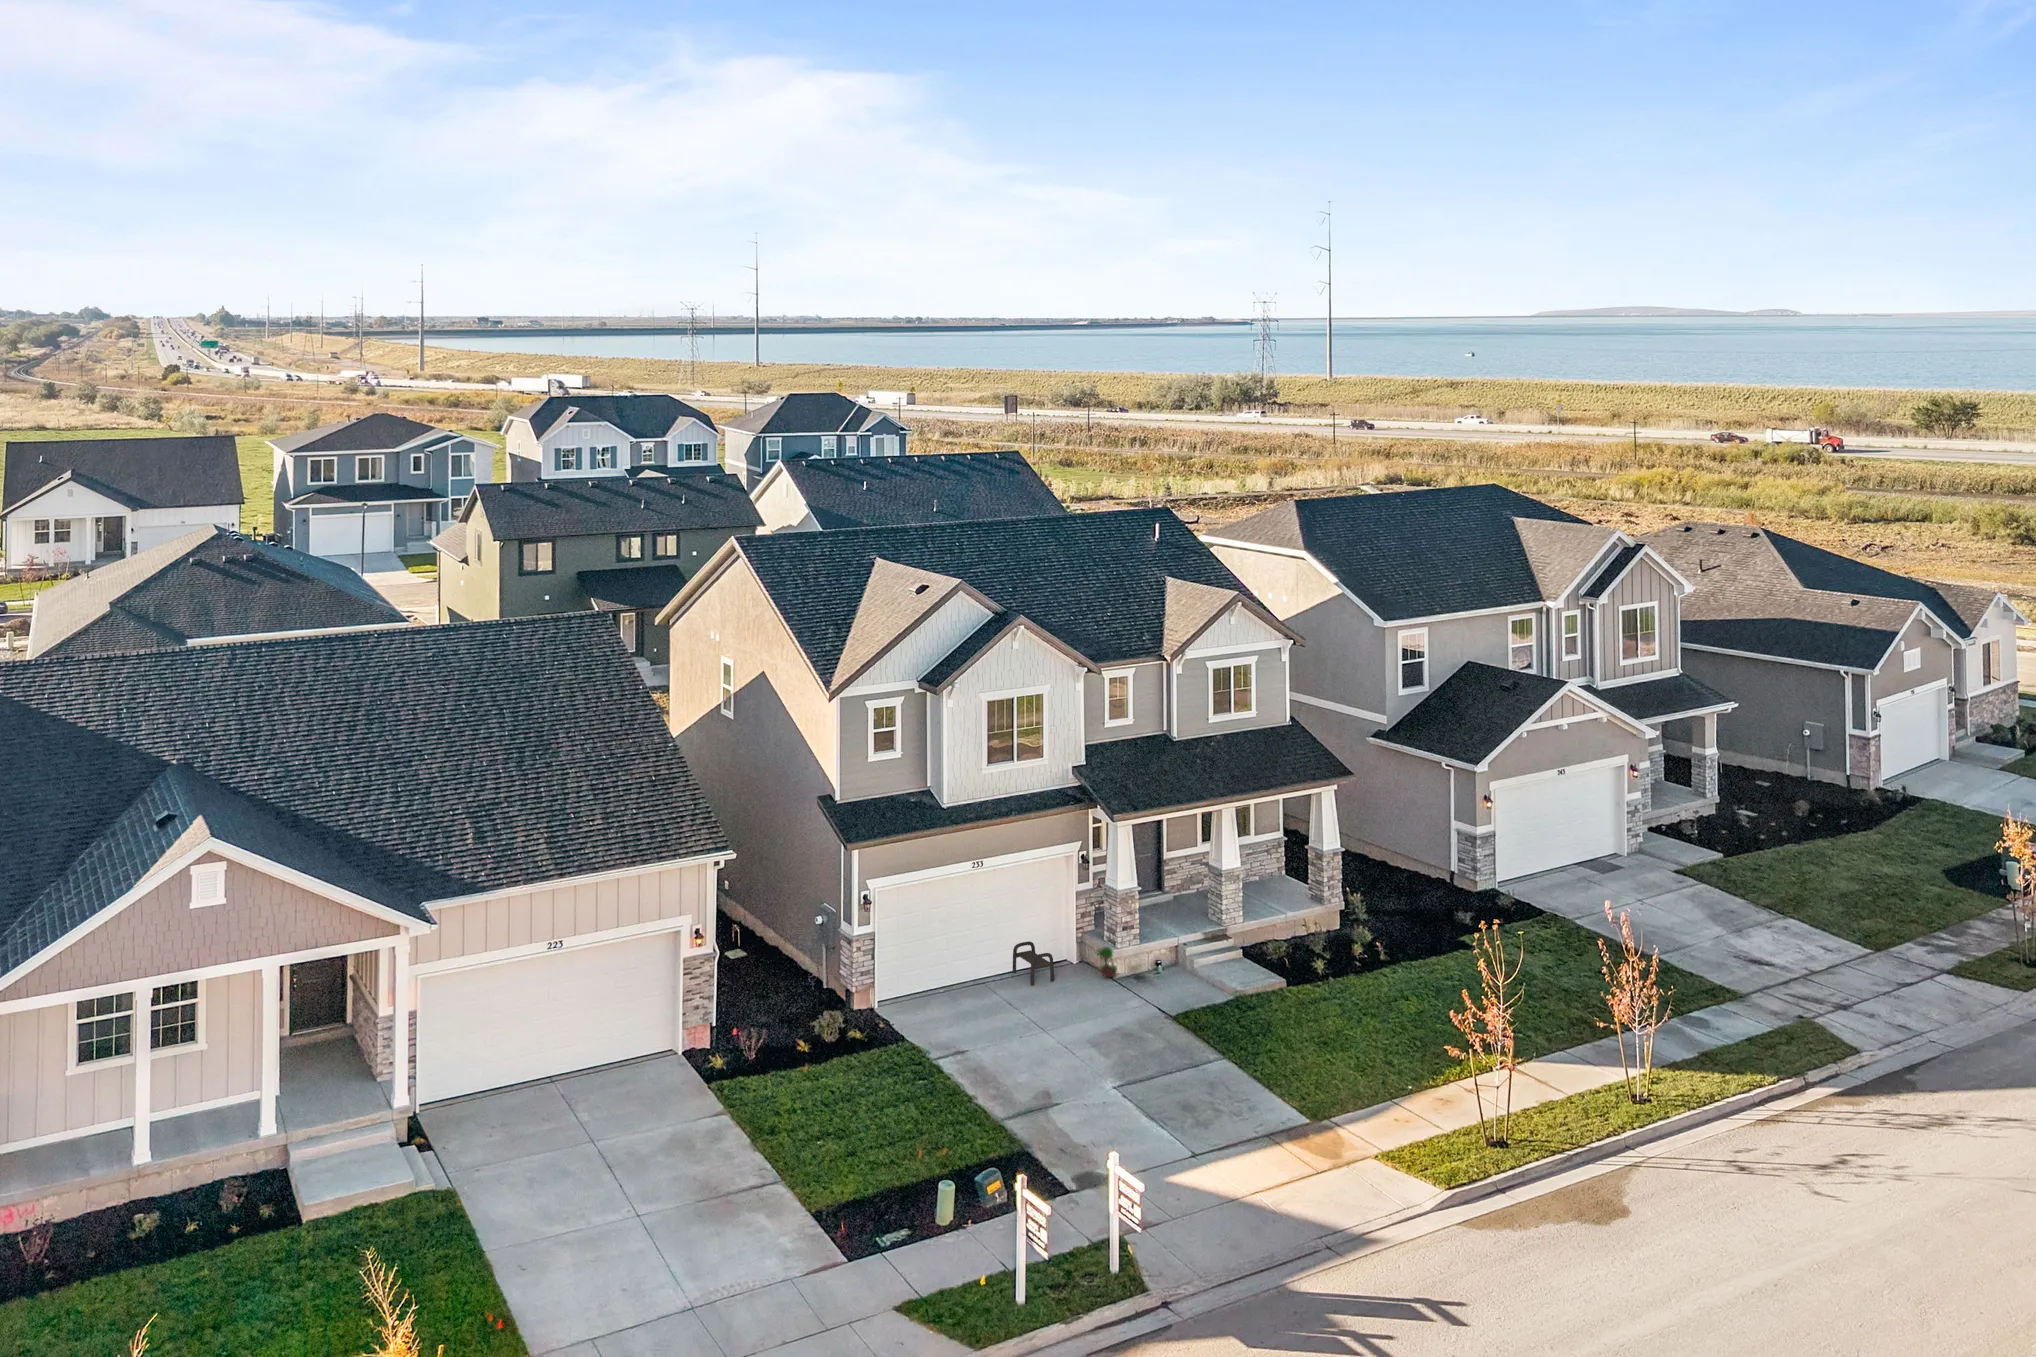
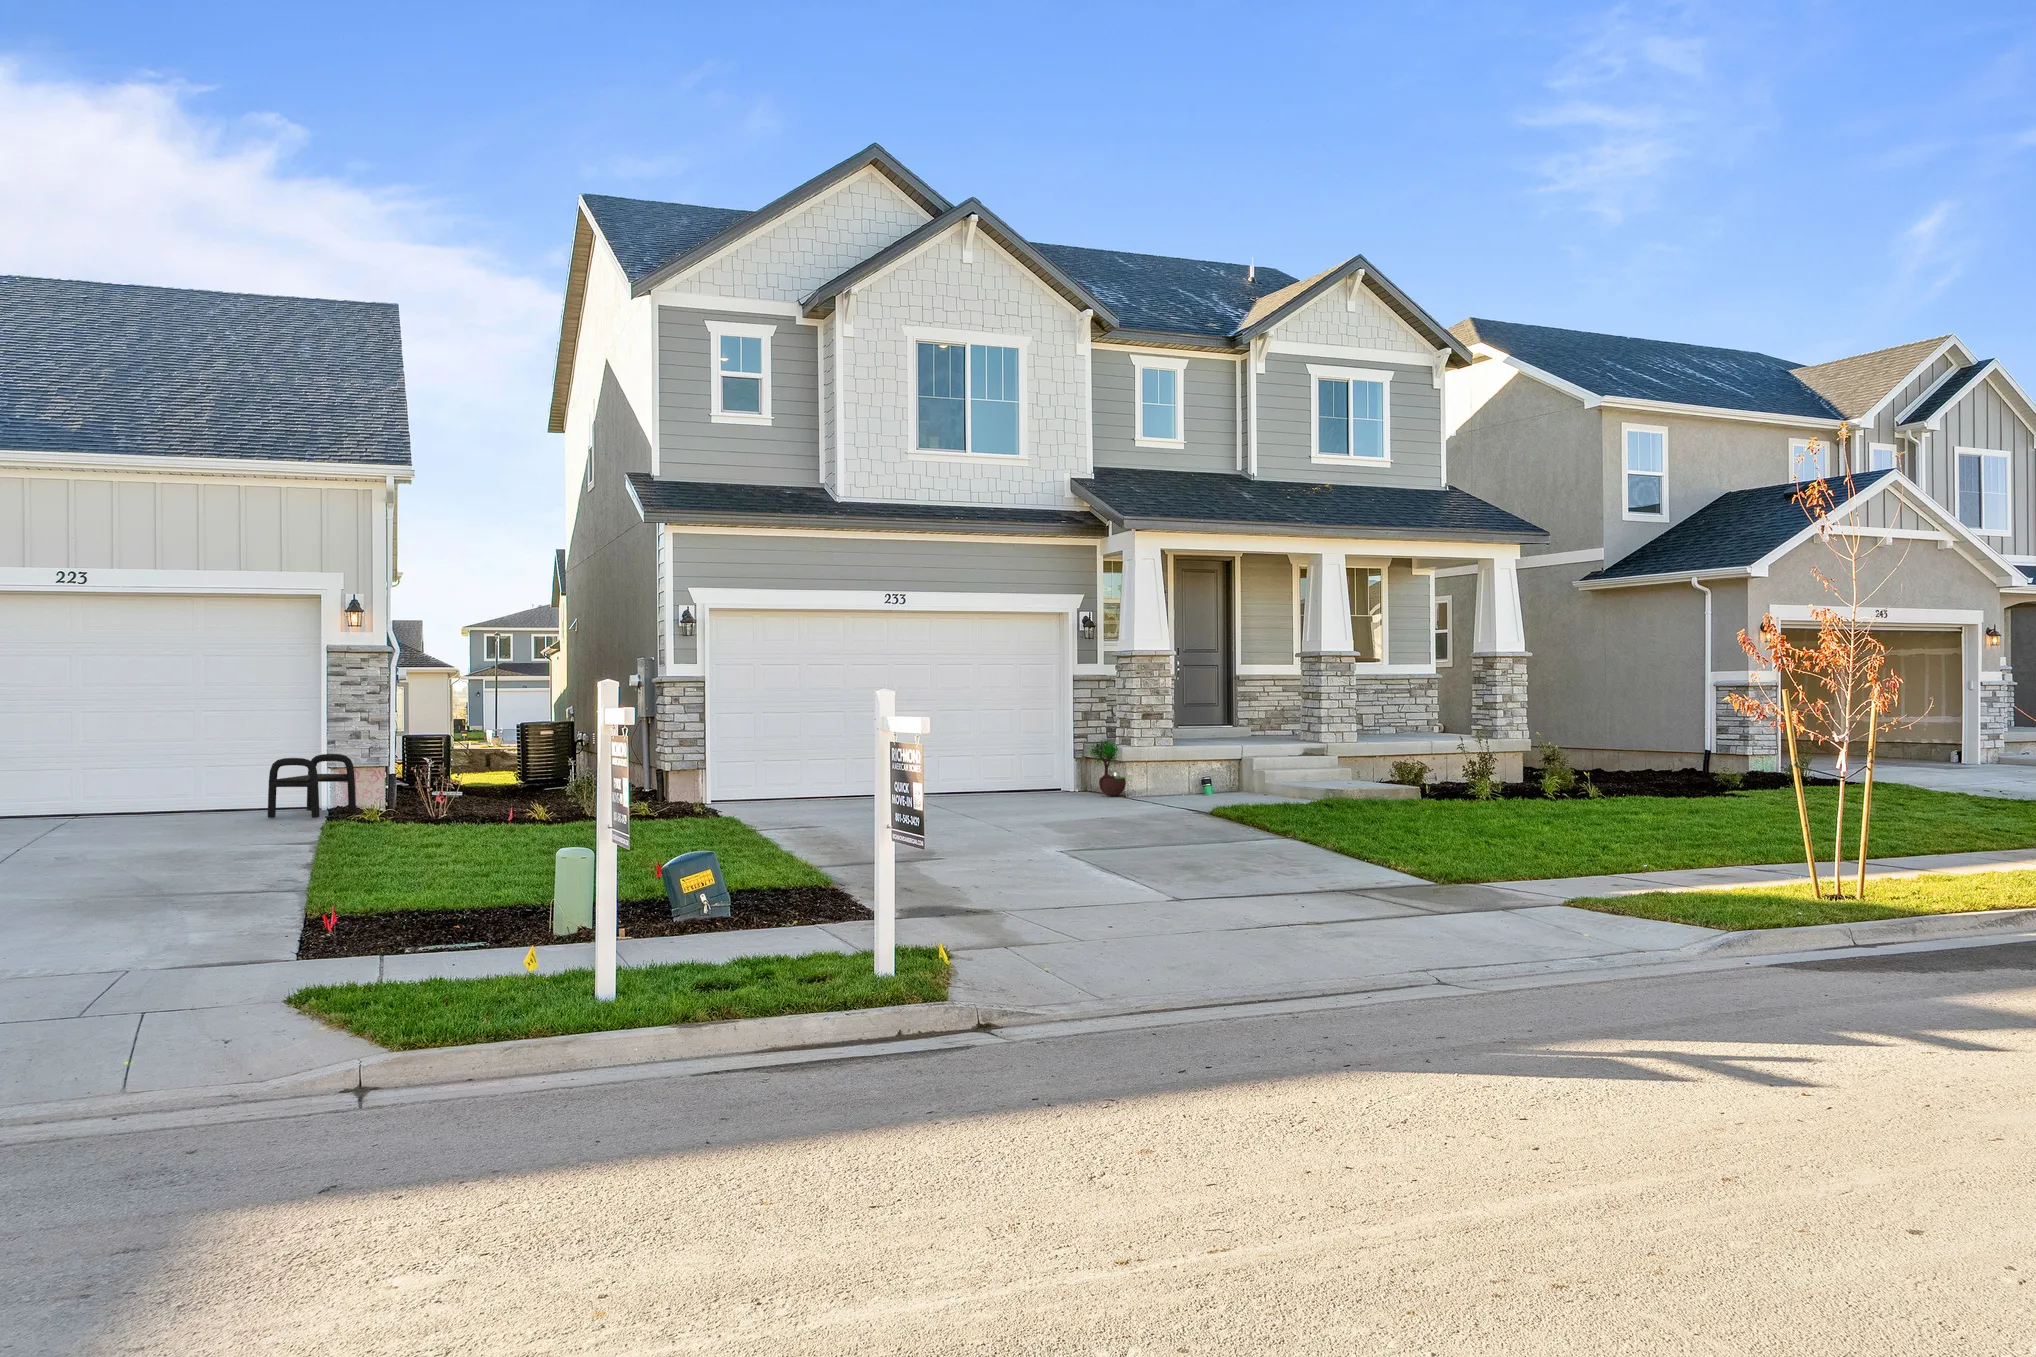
bench: present [1013,942,1054,985] -> present [268,754,356,818]

